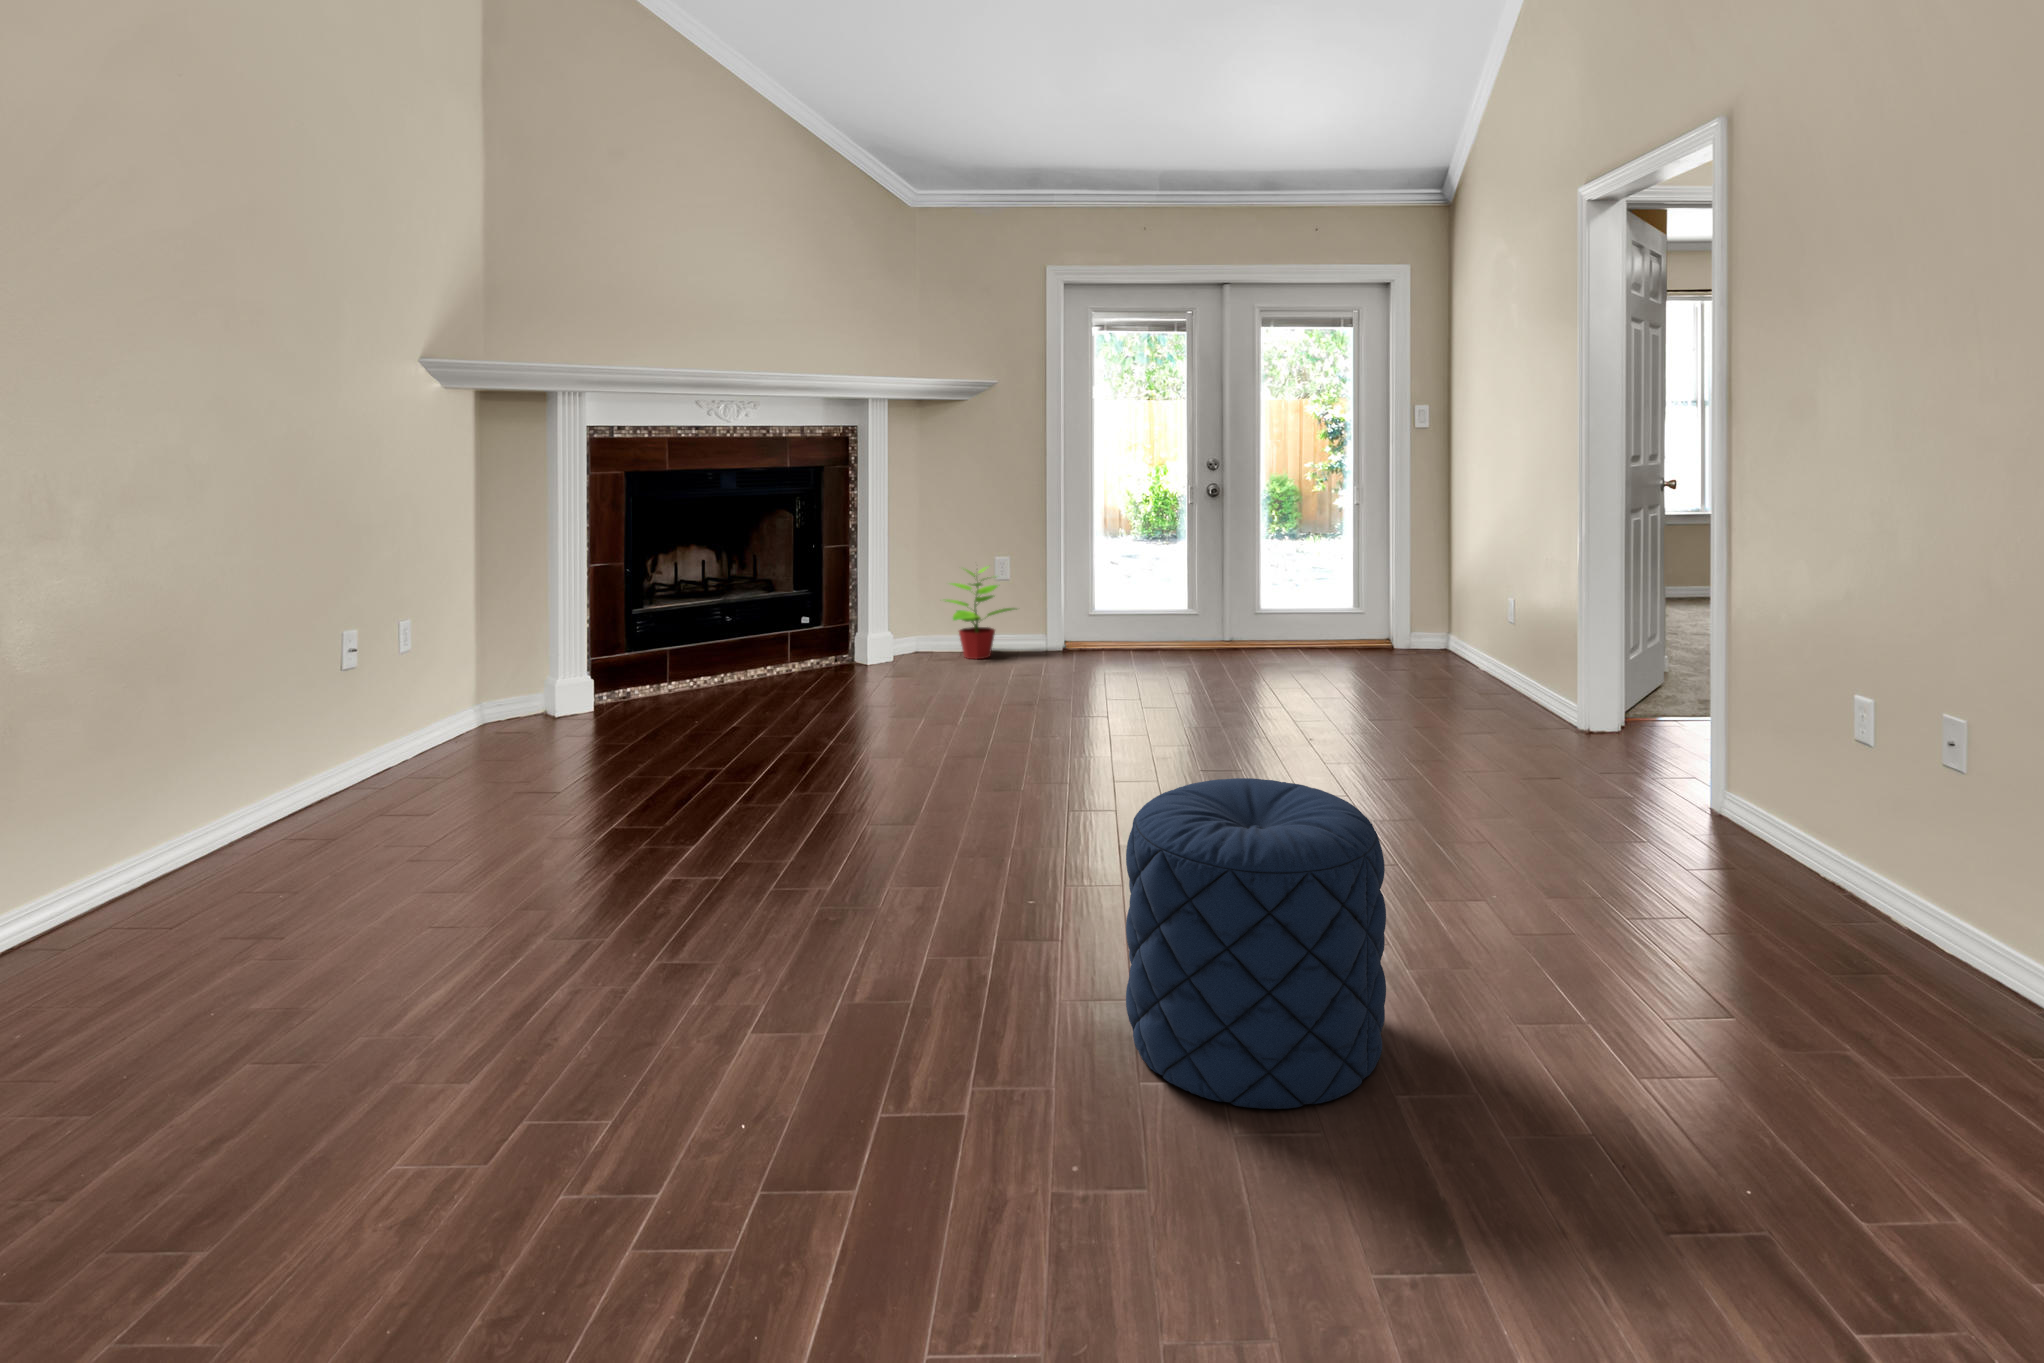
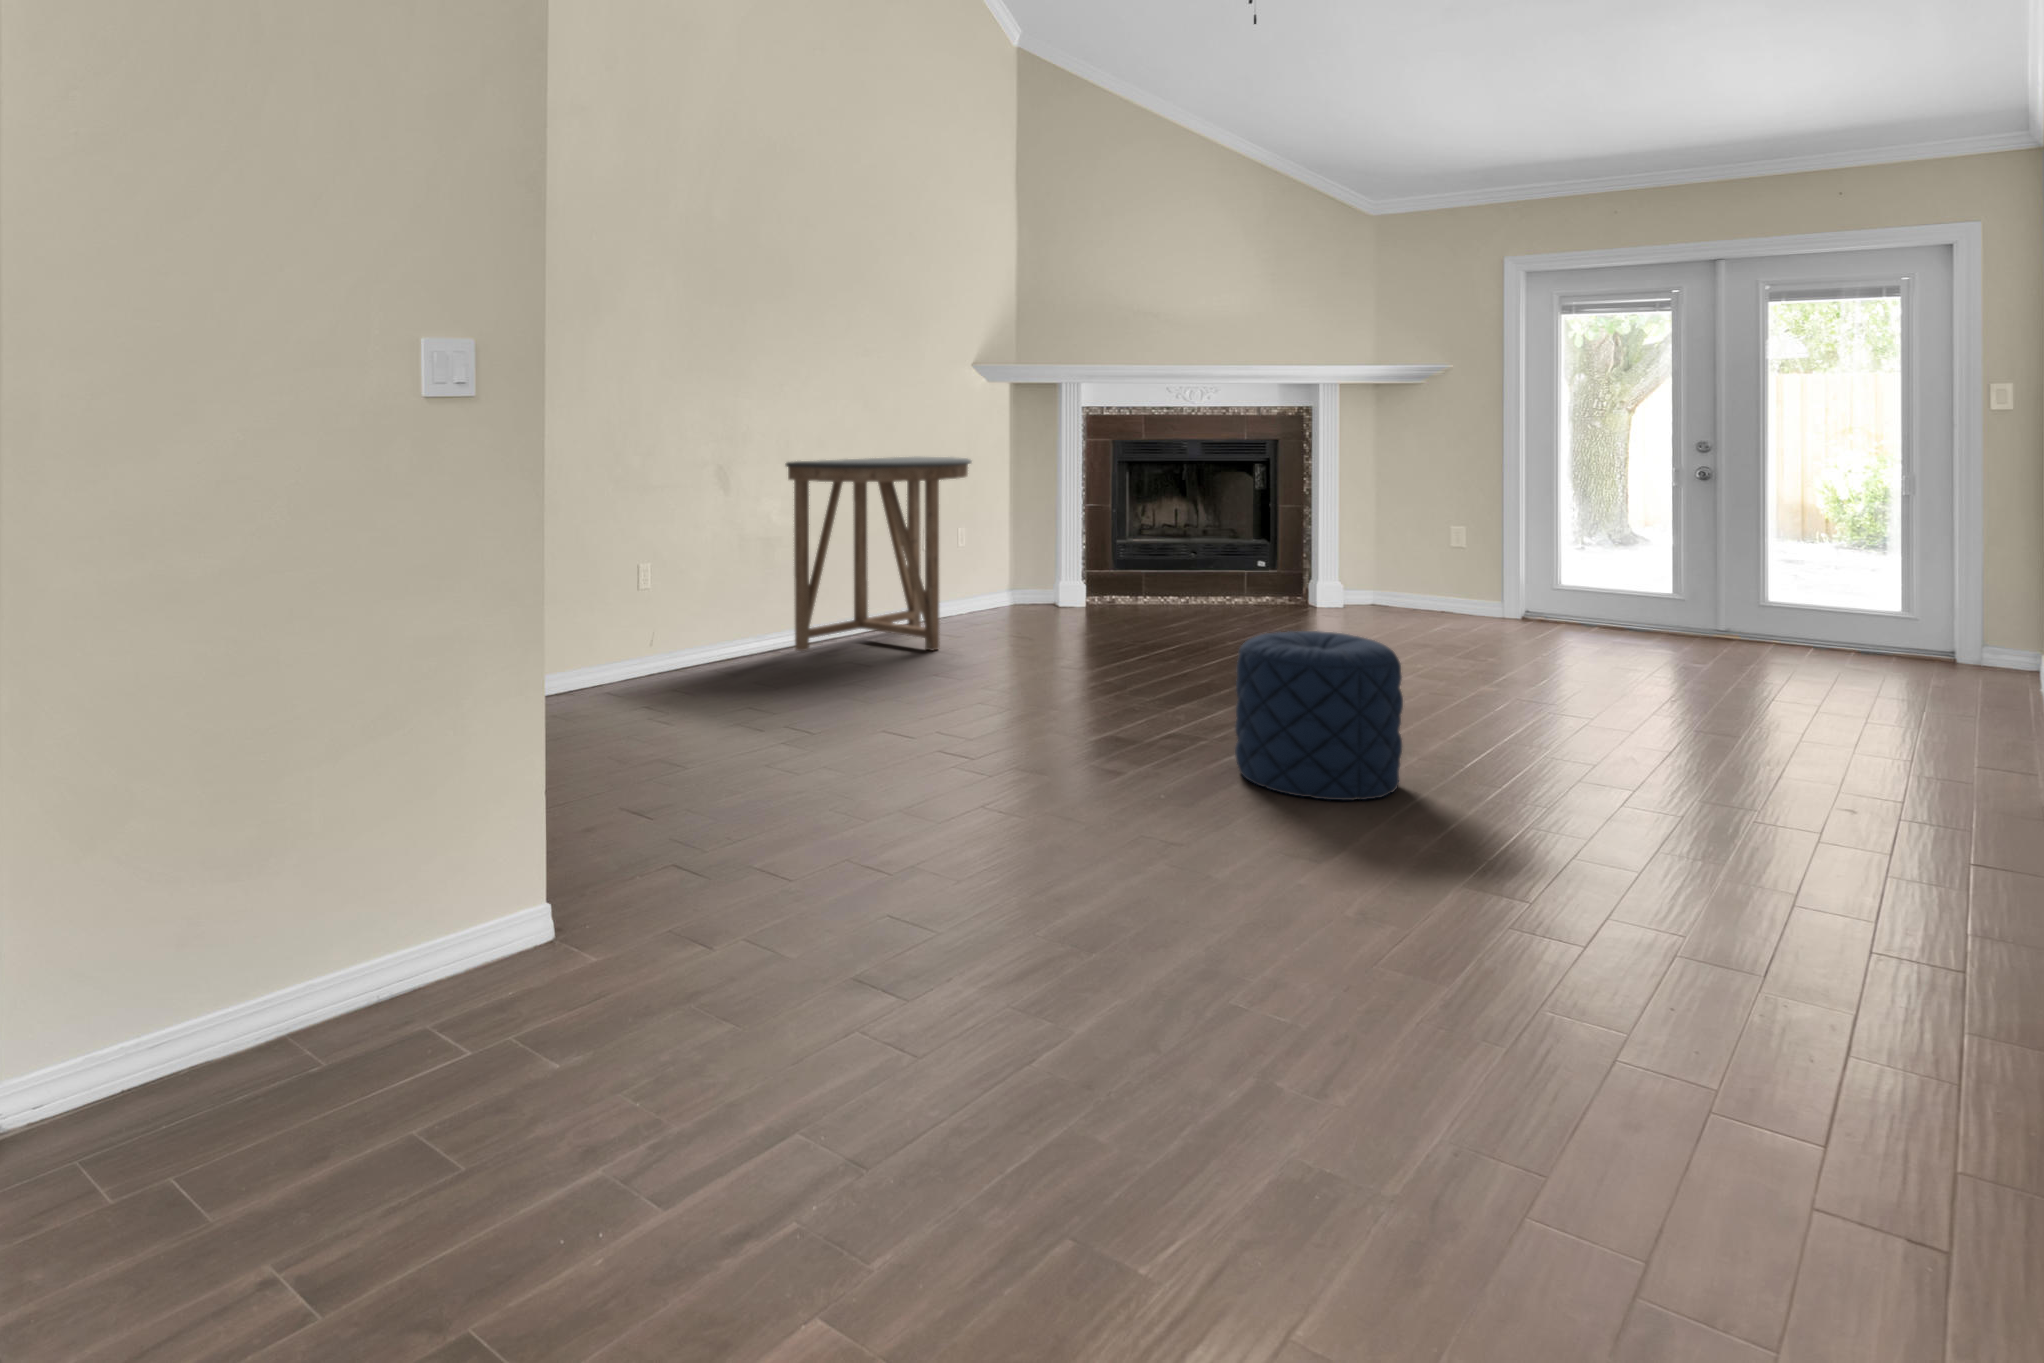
console table: none [24,510,448,944] -> present [786,457,971,651]
potted plant: present [946,567,1015,659] -> none [1389,529,1466,616]

